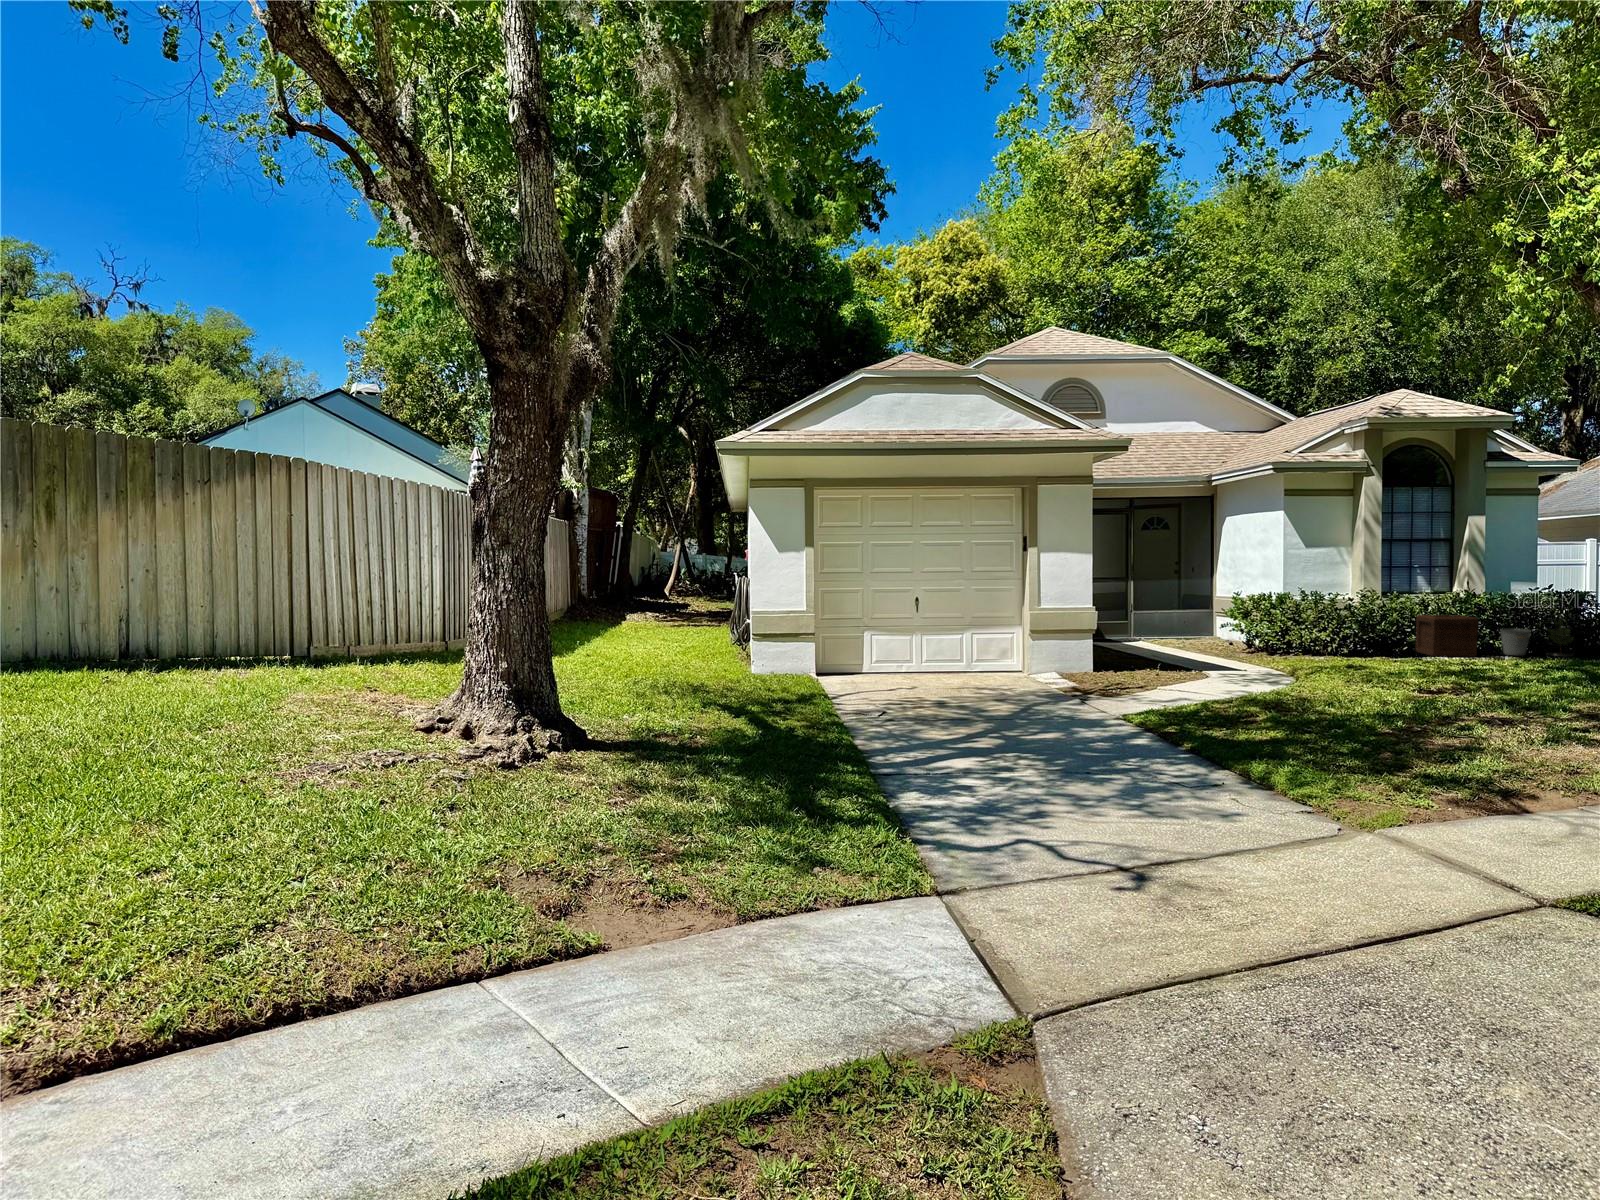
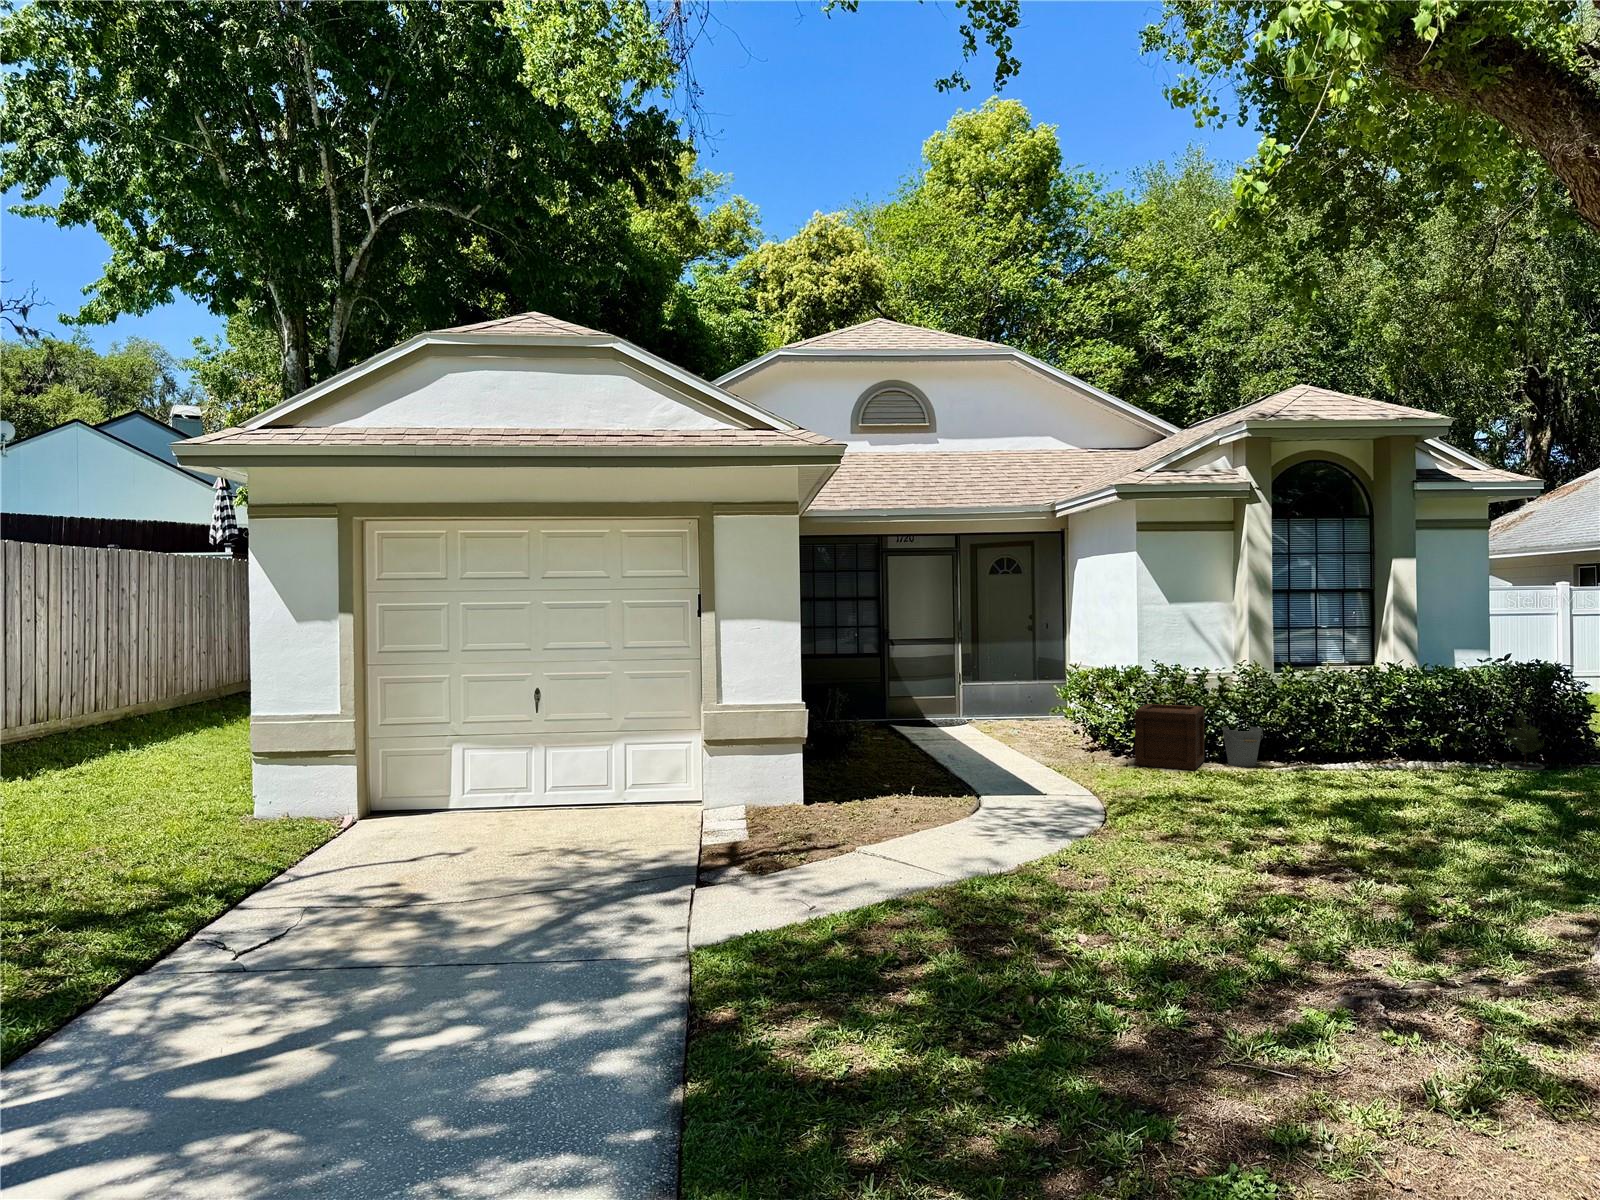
wooden crate: present [1416,615,1478,657] -> present [1135,704,1204,770]
bucket: present [1501,629,1531,655] -> present [1222,726,1262,767]

